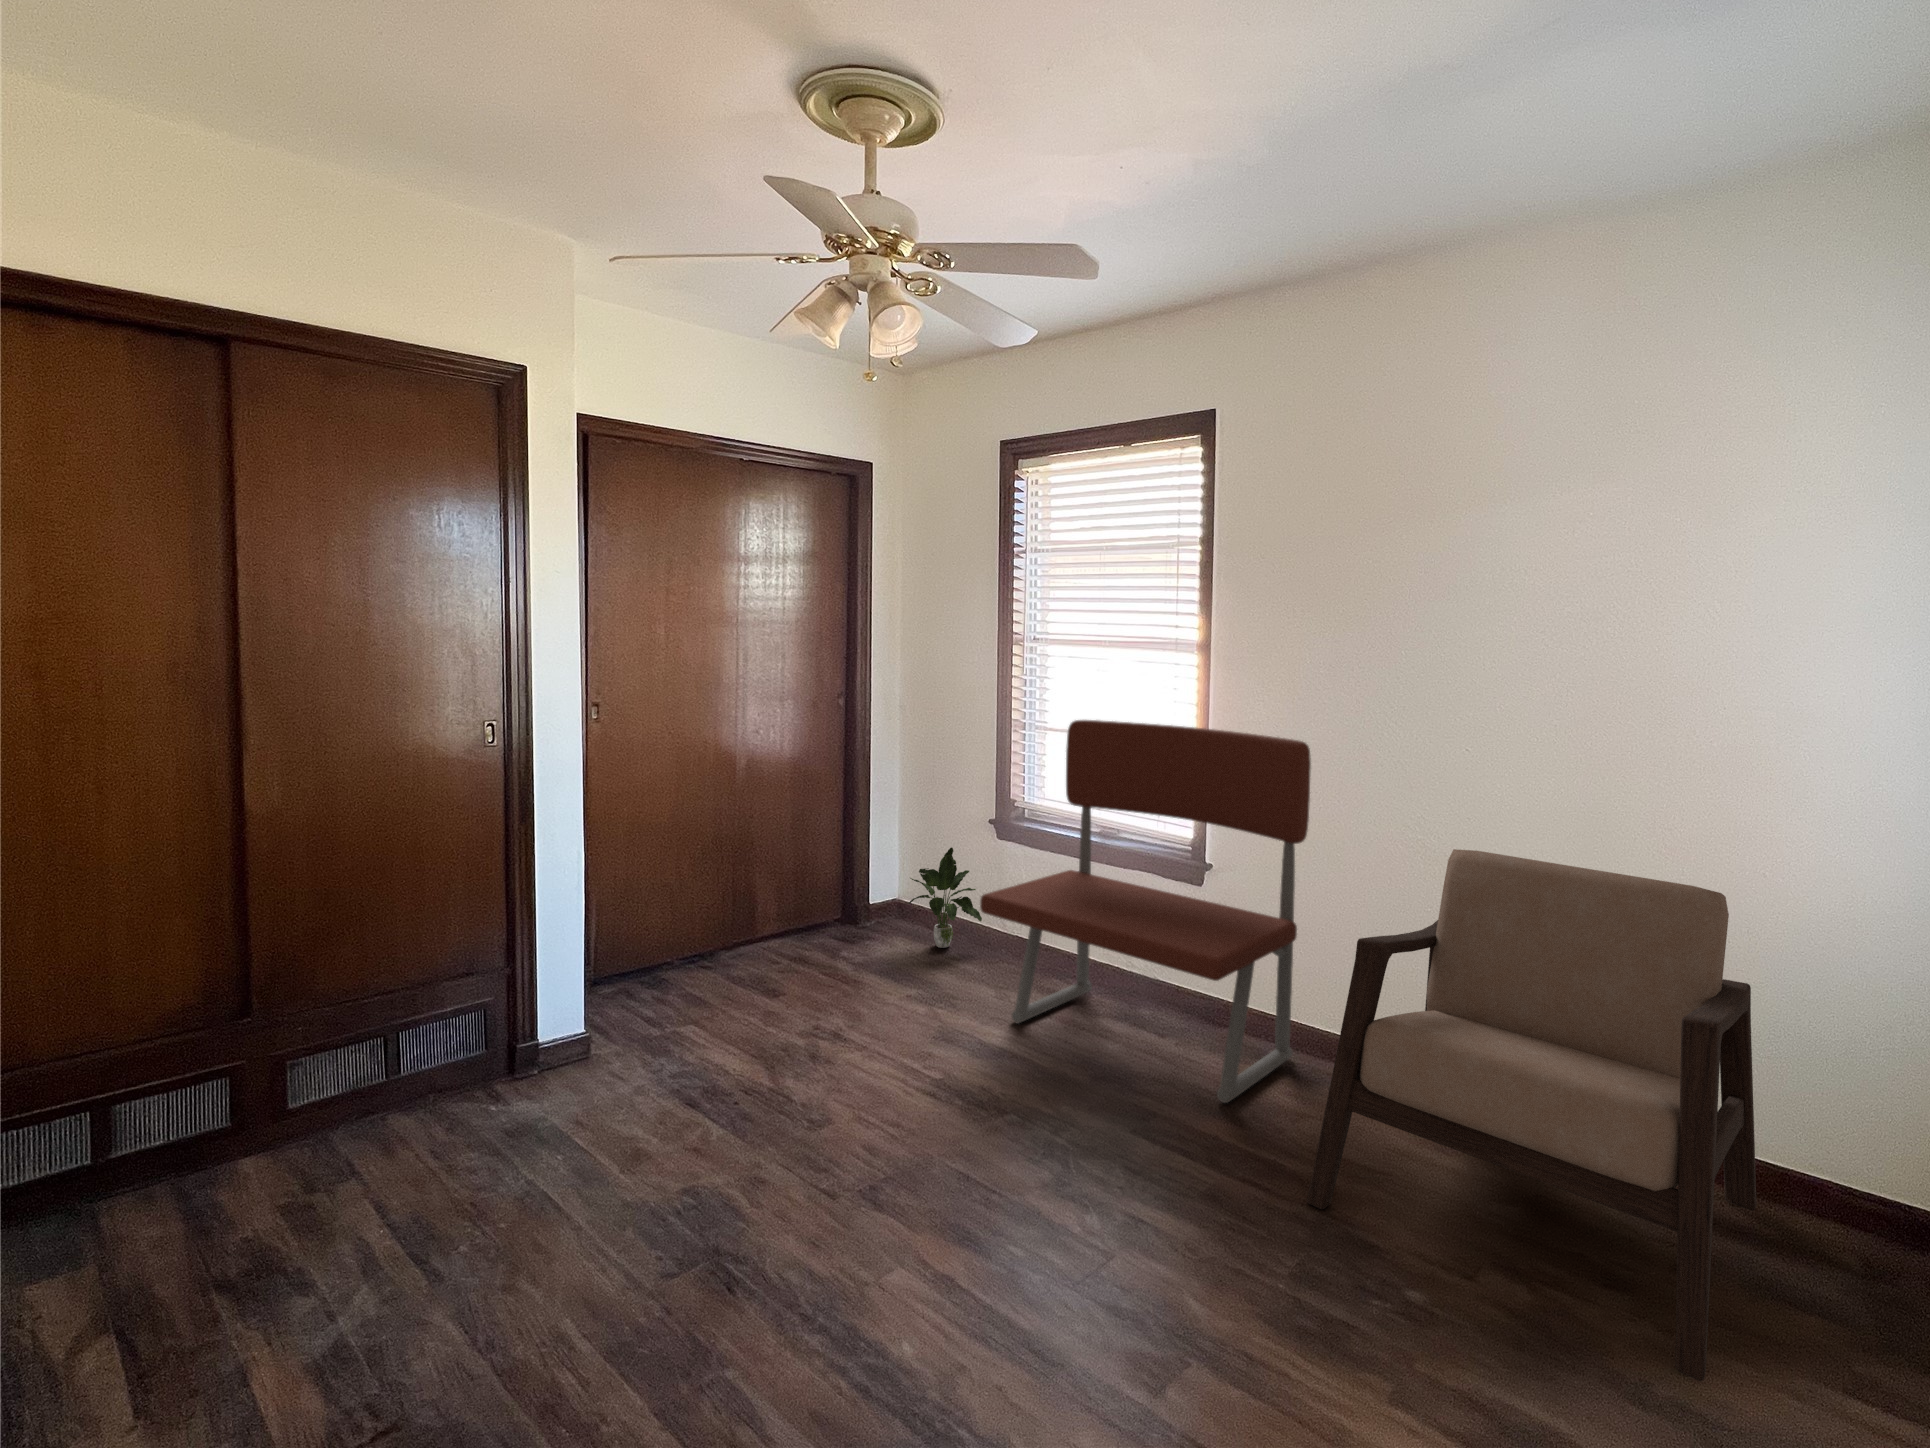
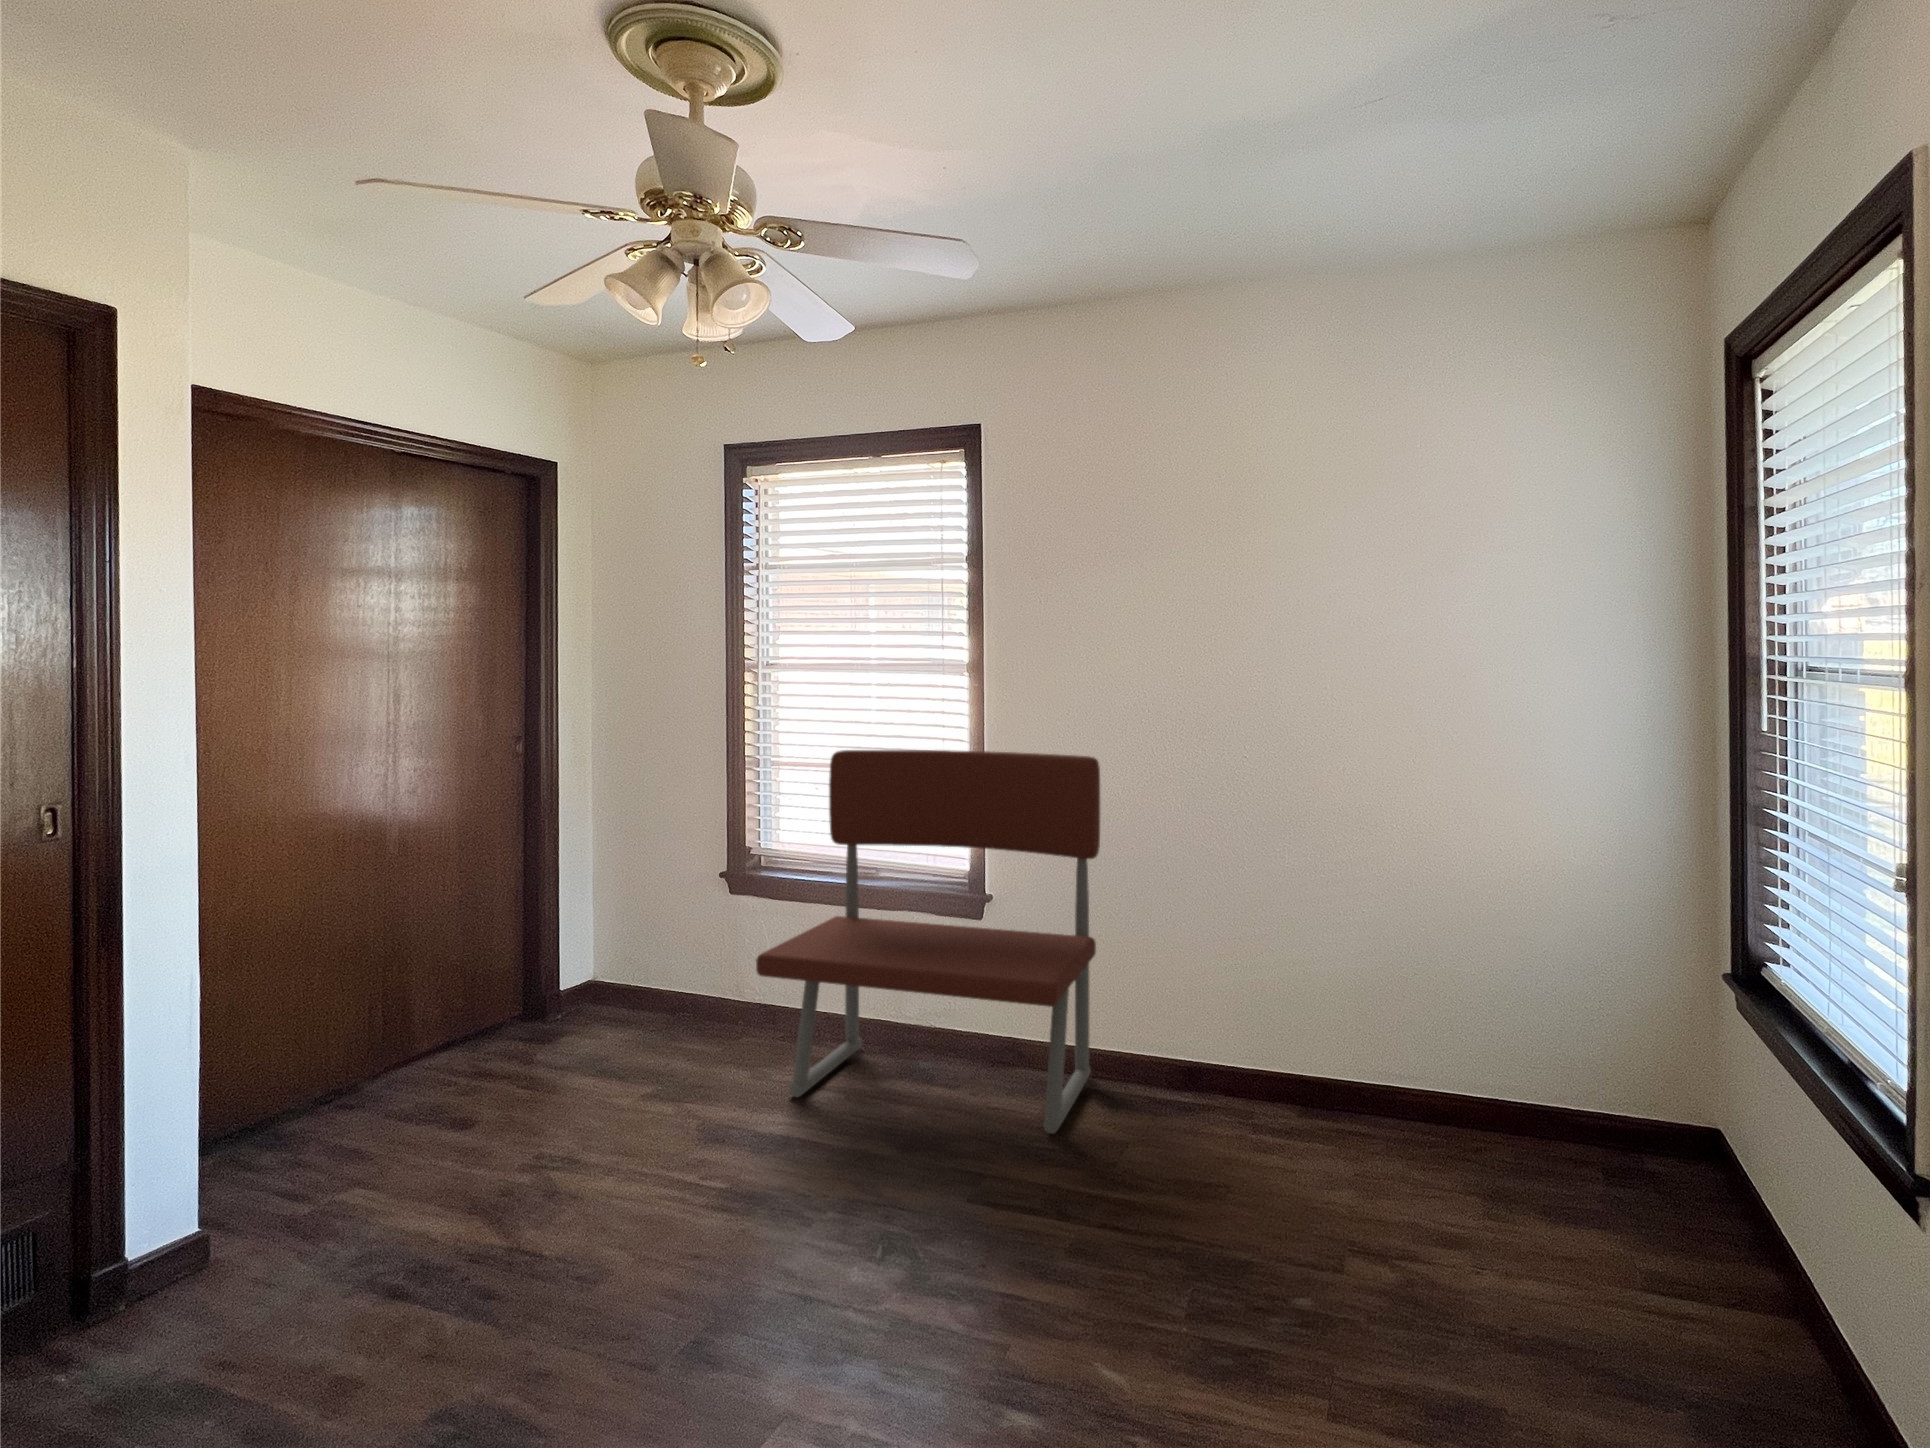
potted plant: present [907,847,982,948] -> none [618,909,714,1029]
armchair: present [1307,849,1756,1381] -> none [1175,847,1539,1277]

